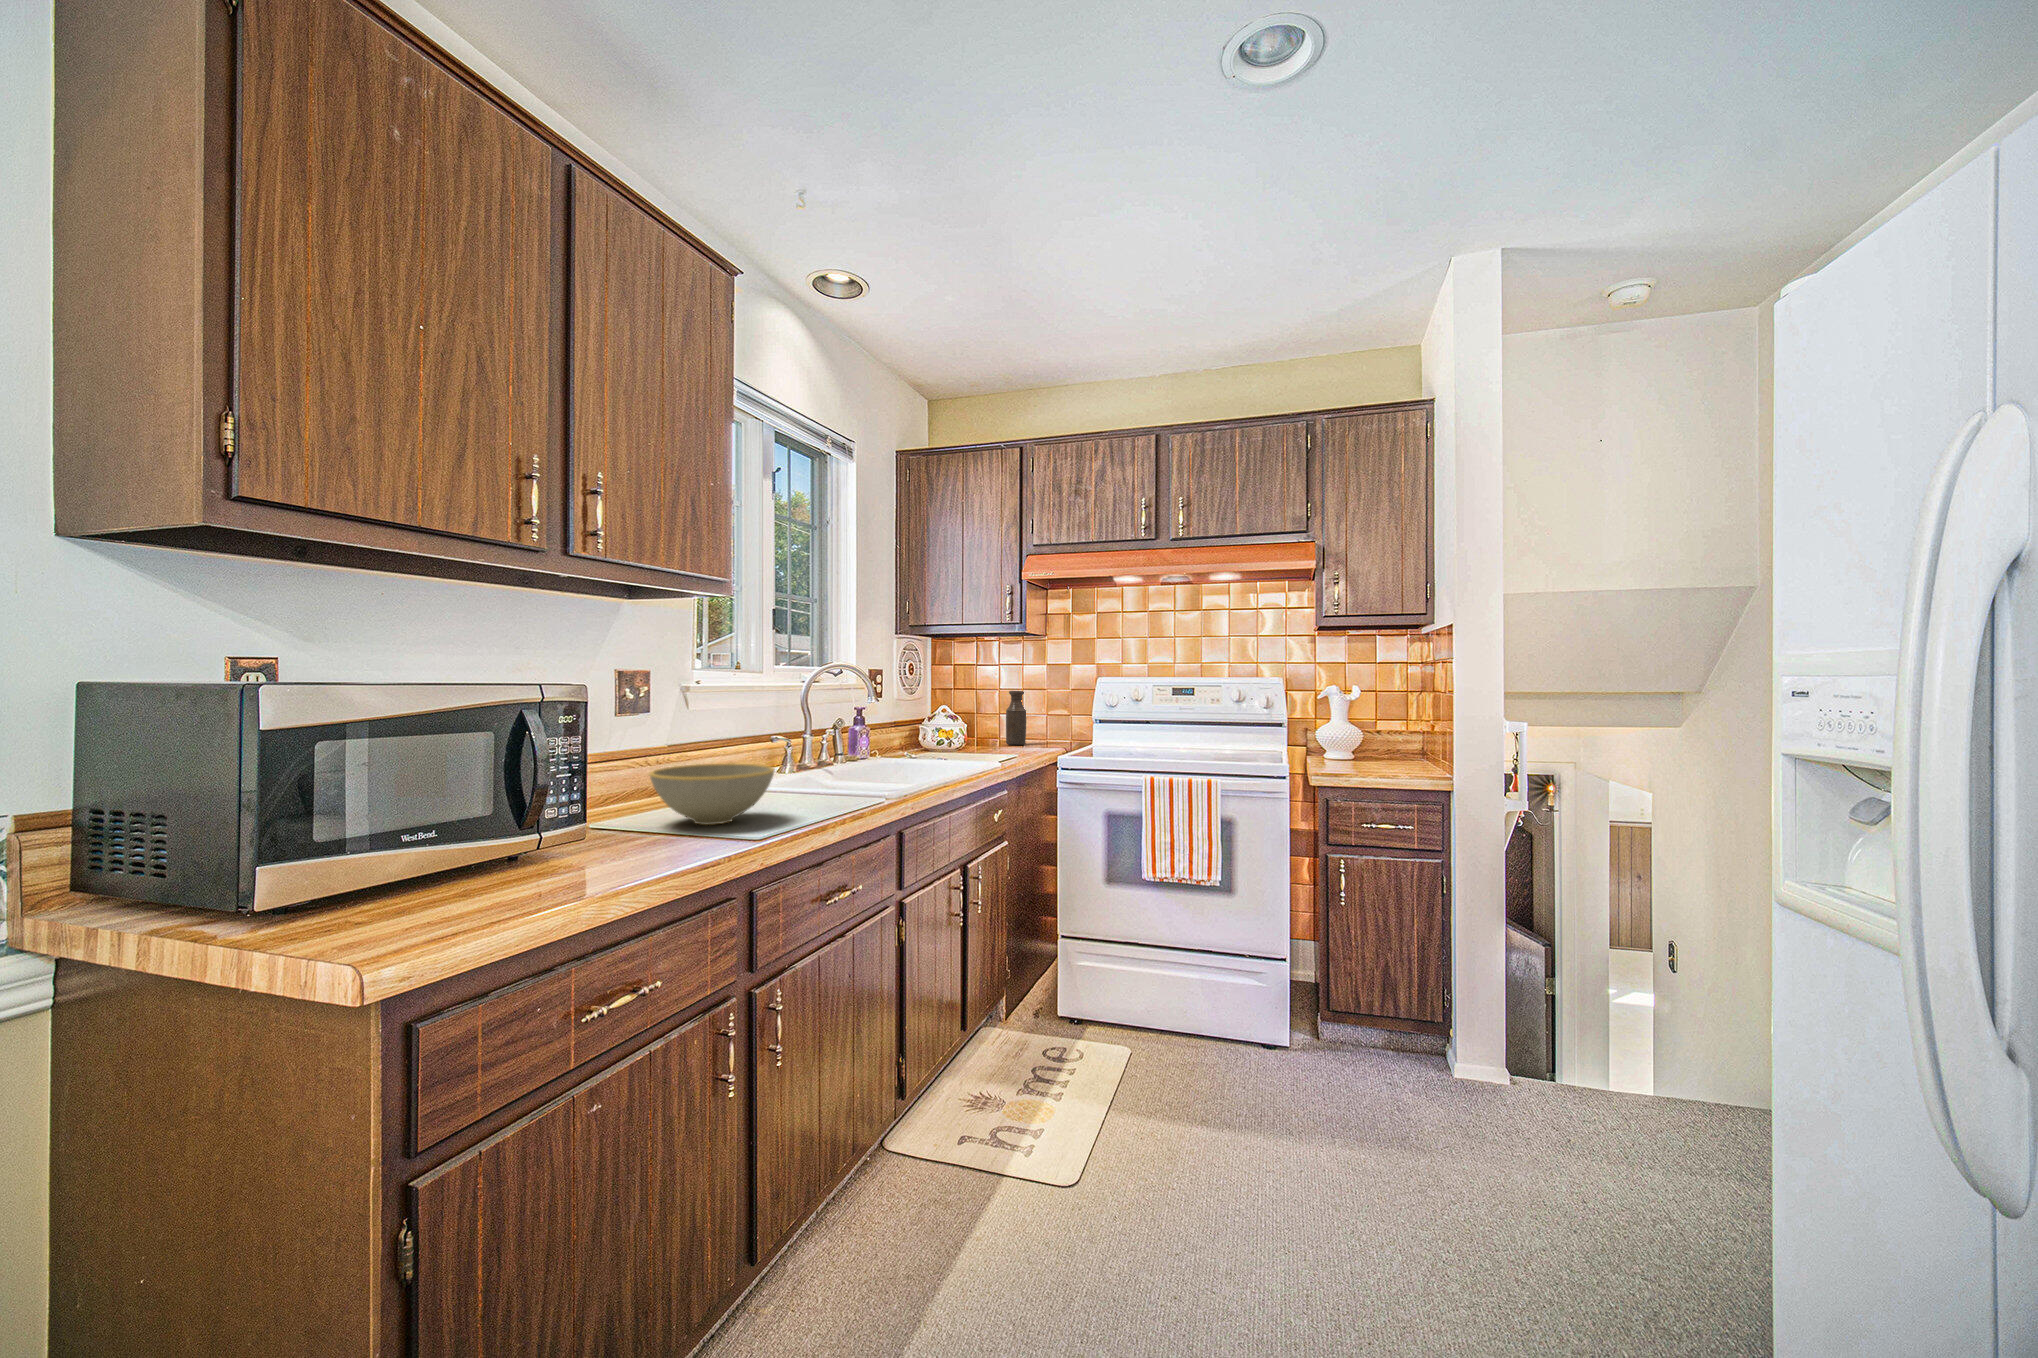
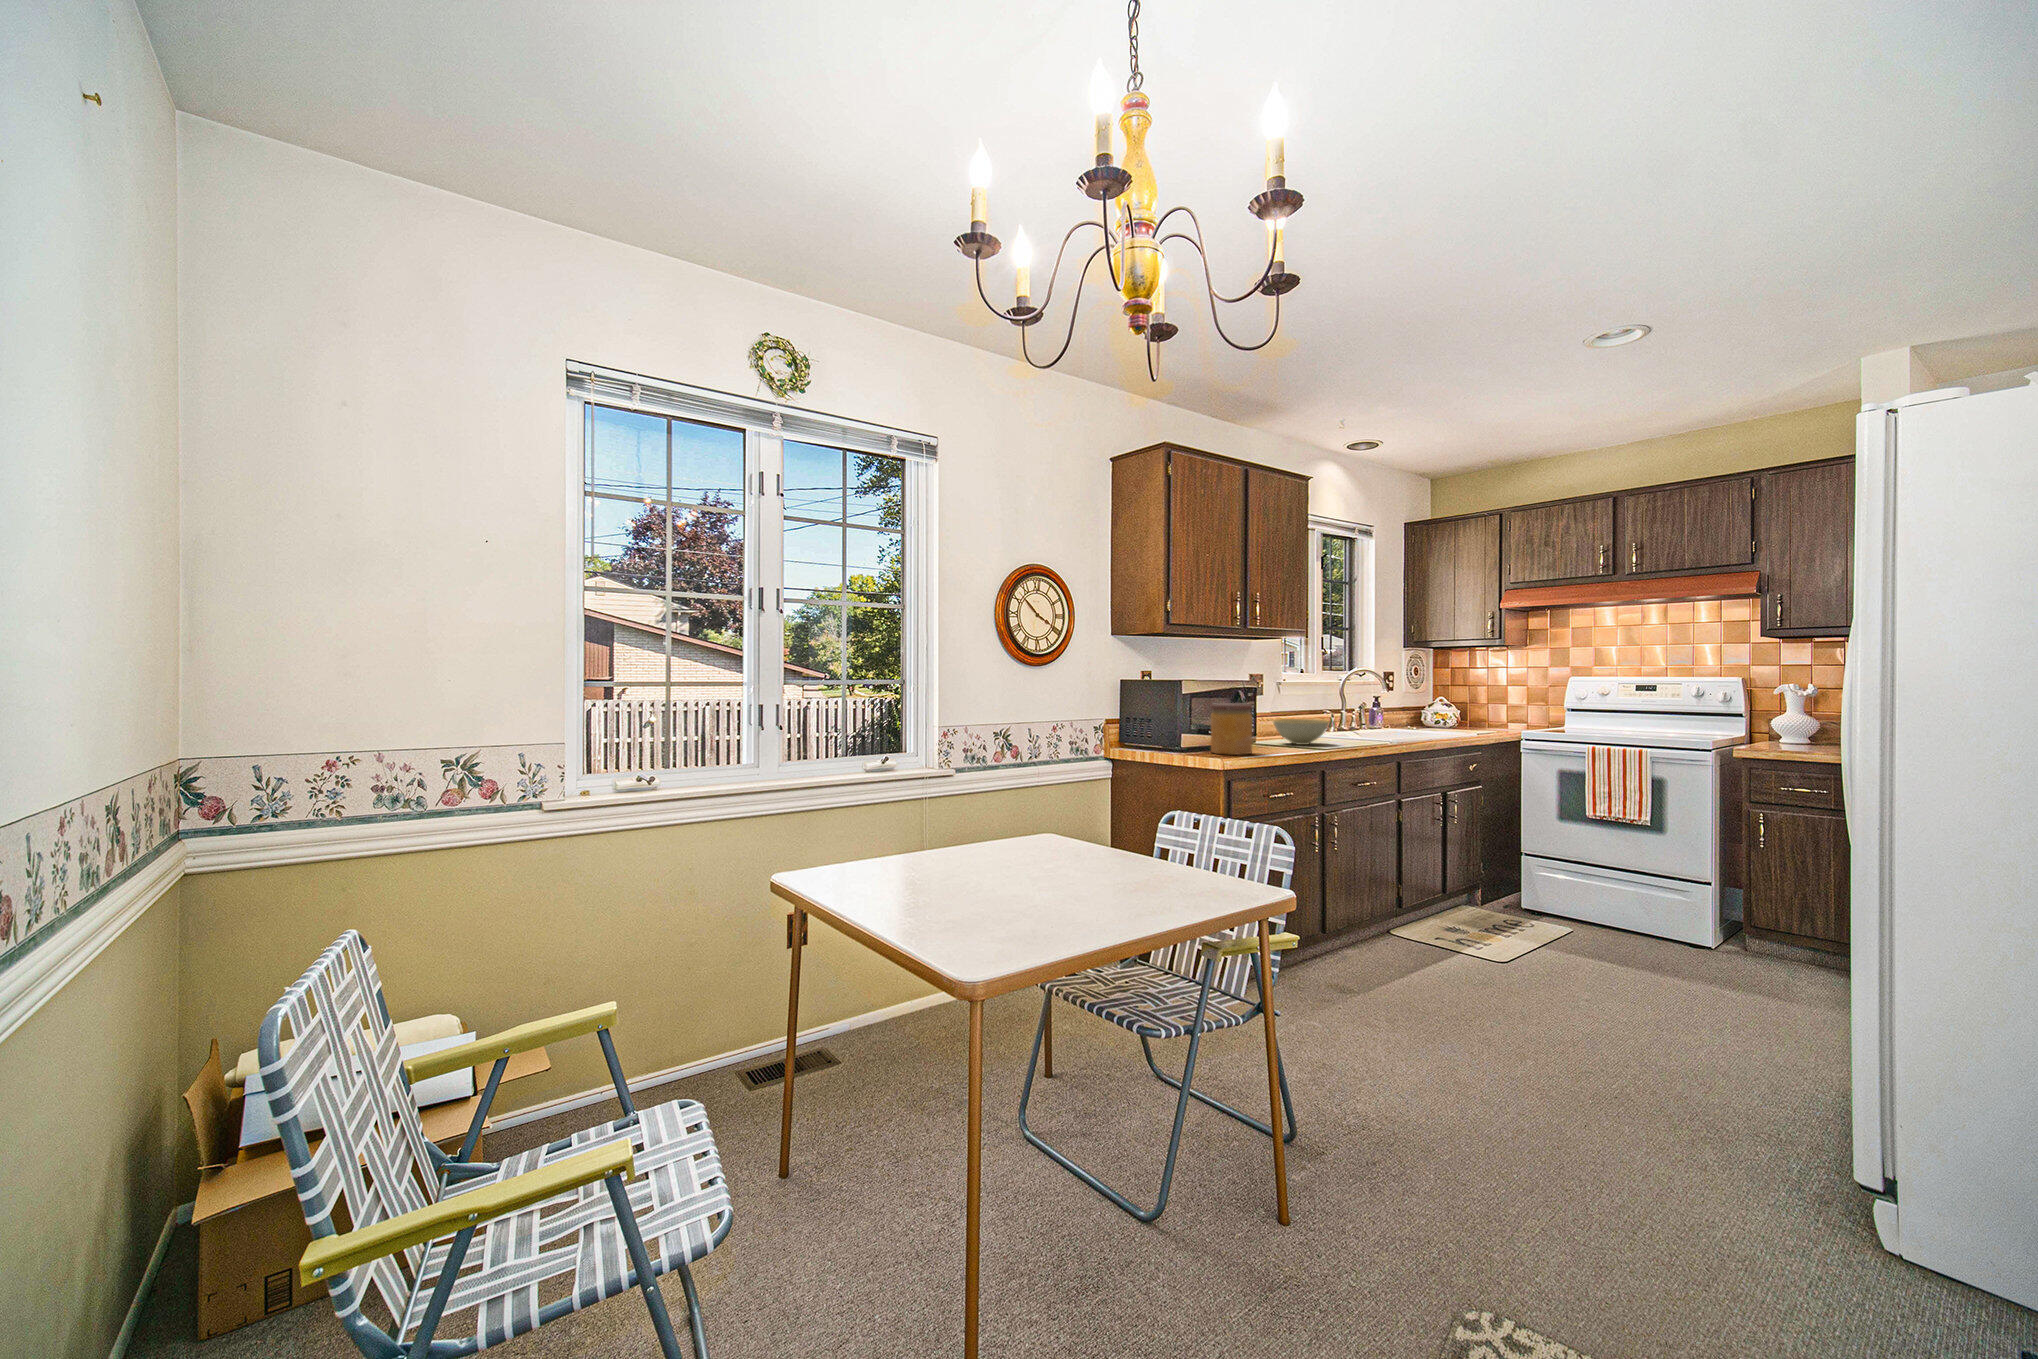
bottle: present [1006,691,1027,745] -> none [1495,687,1513,728]
jar: none [381,751,535,925] -> present [1211,703,1252,755]

